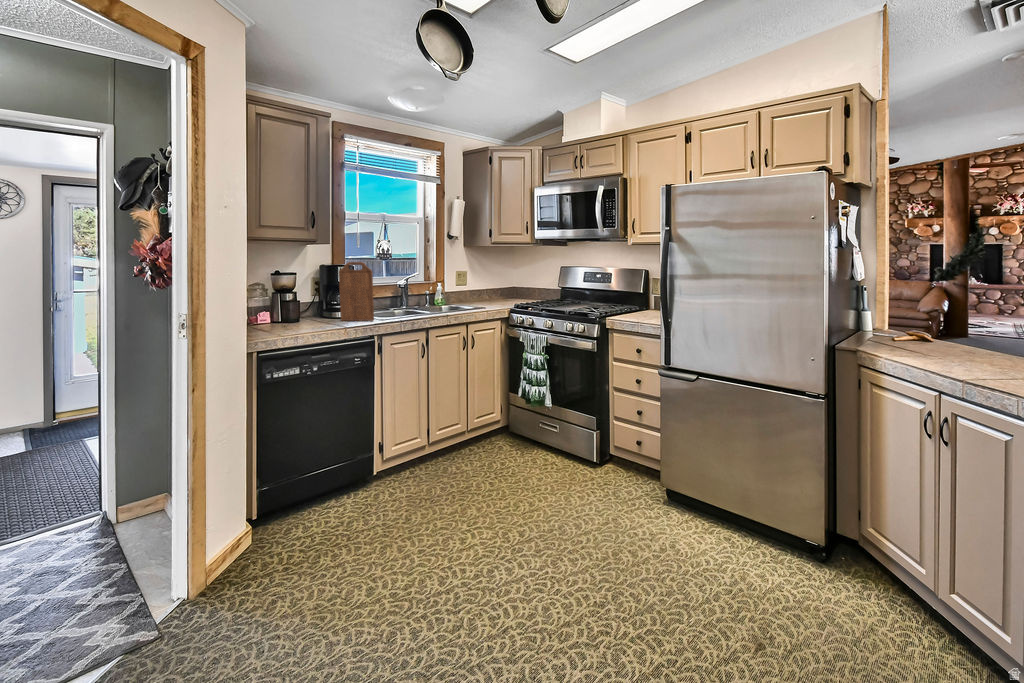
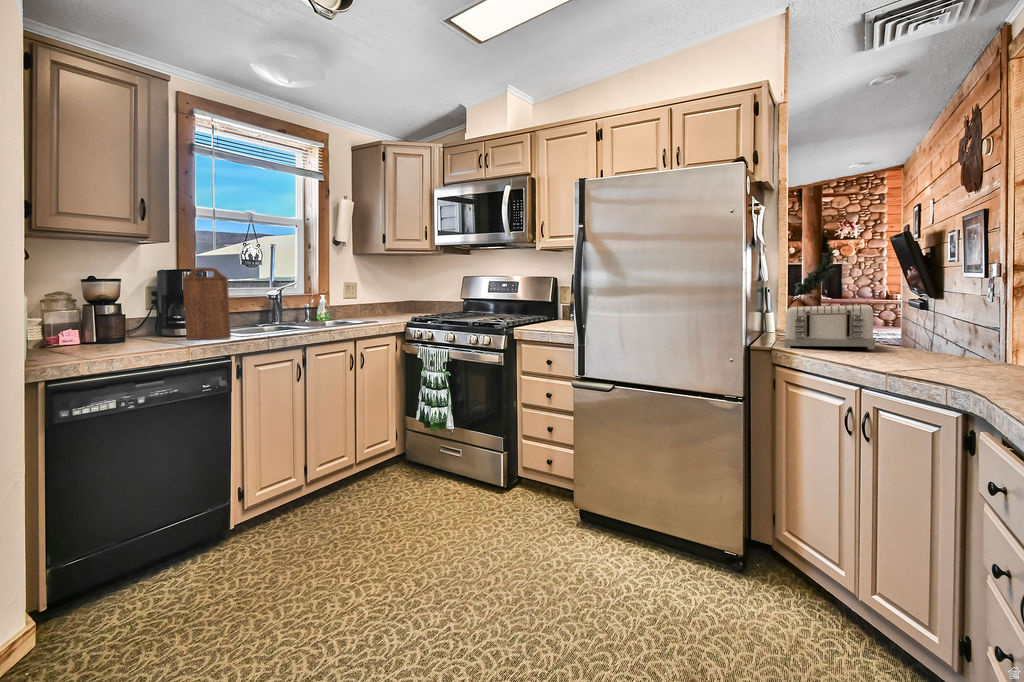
toaster: none [886,308,989,356] -> present [784,305,875,349]

